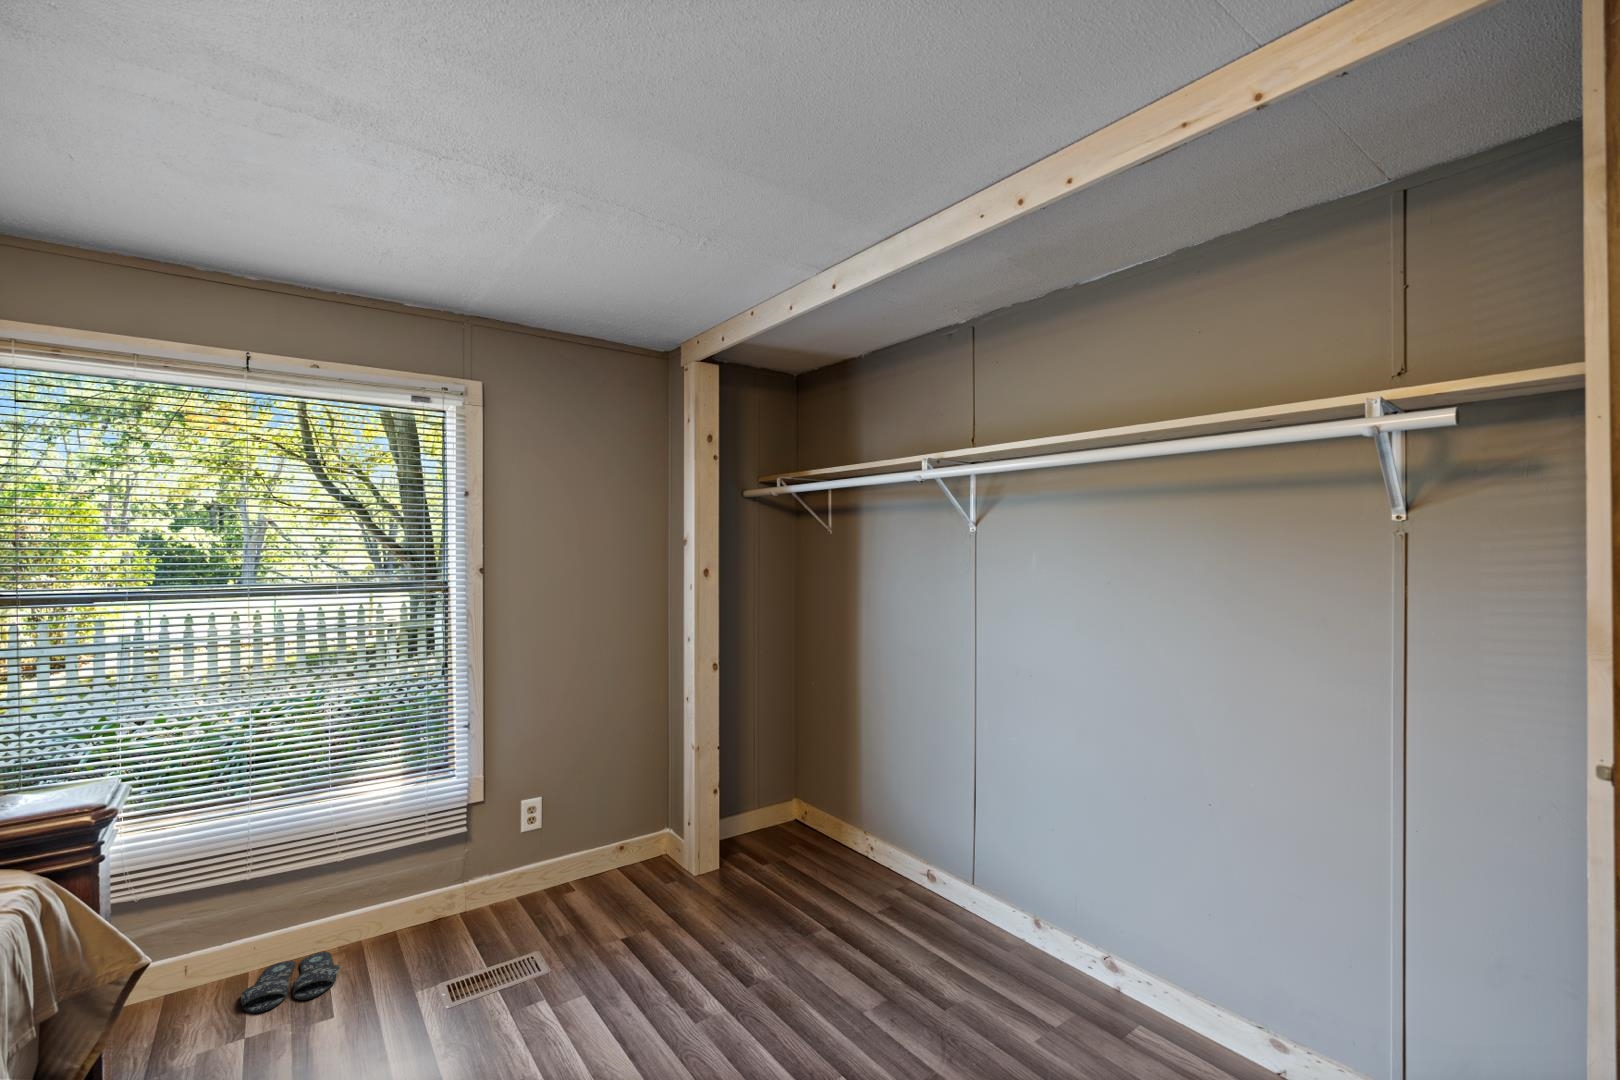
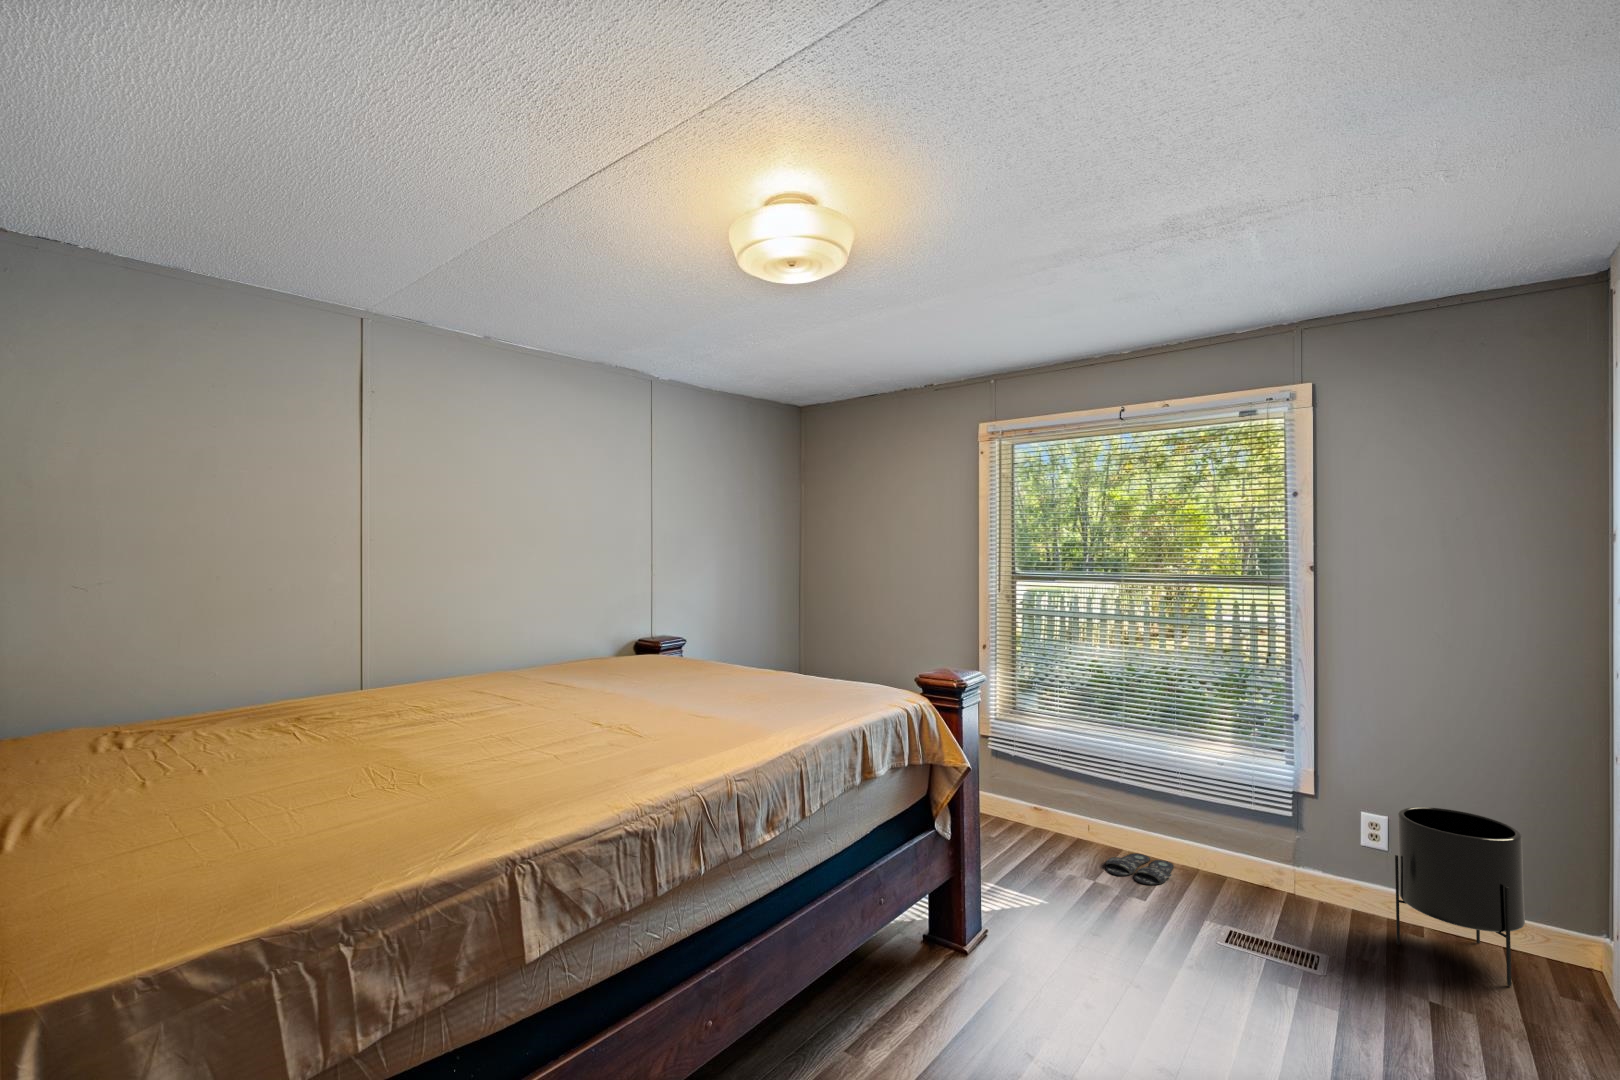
planter: none [564,770,644,908] -> present [1395,807,1525,986]

